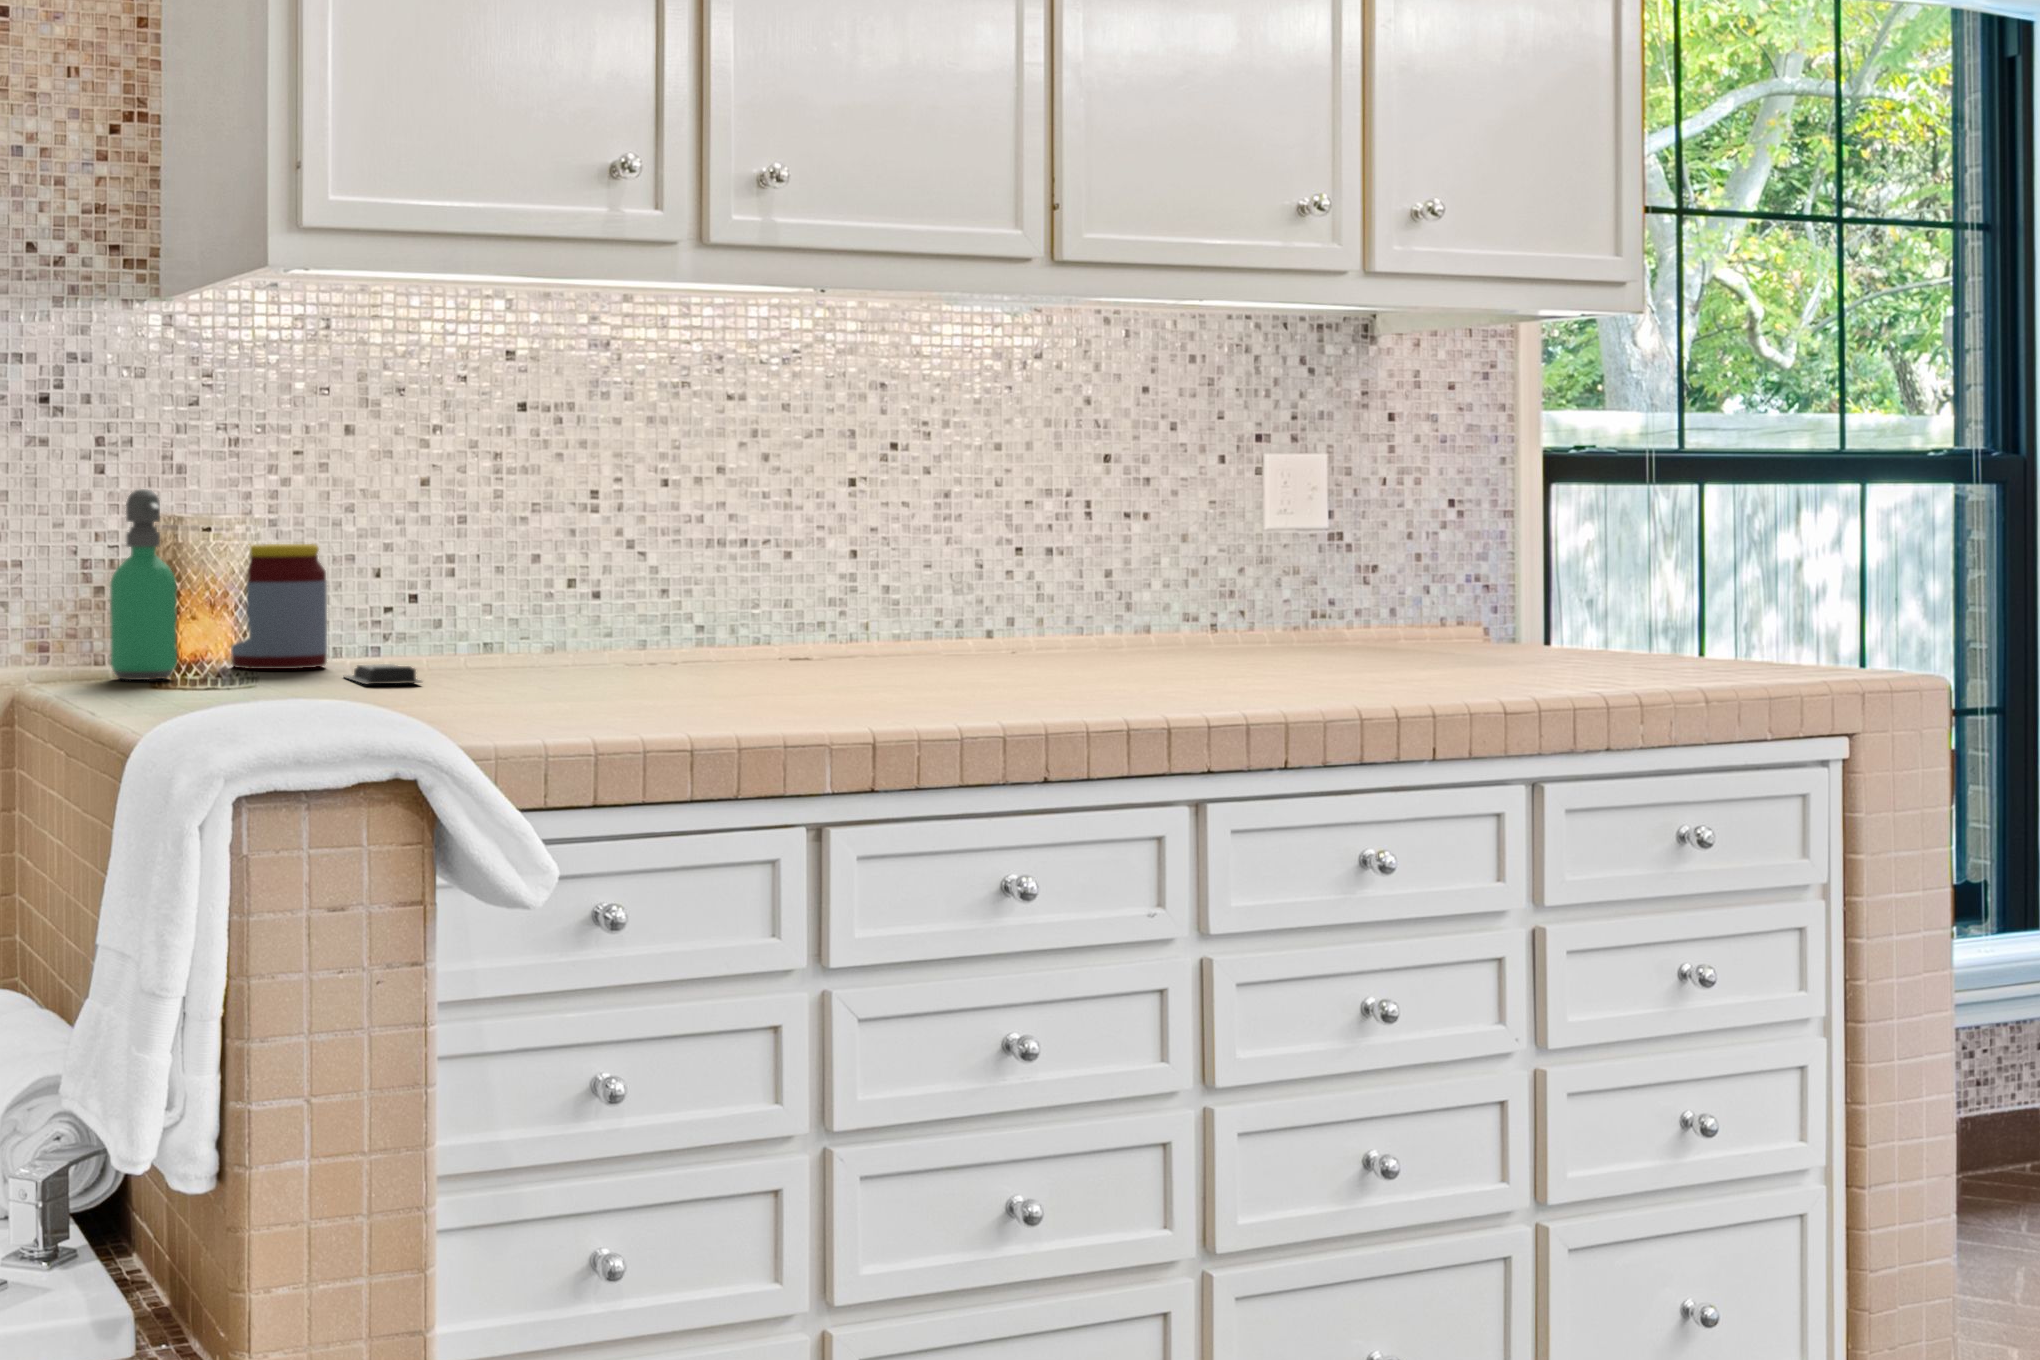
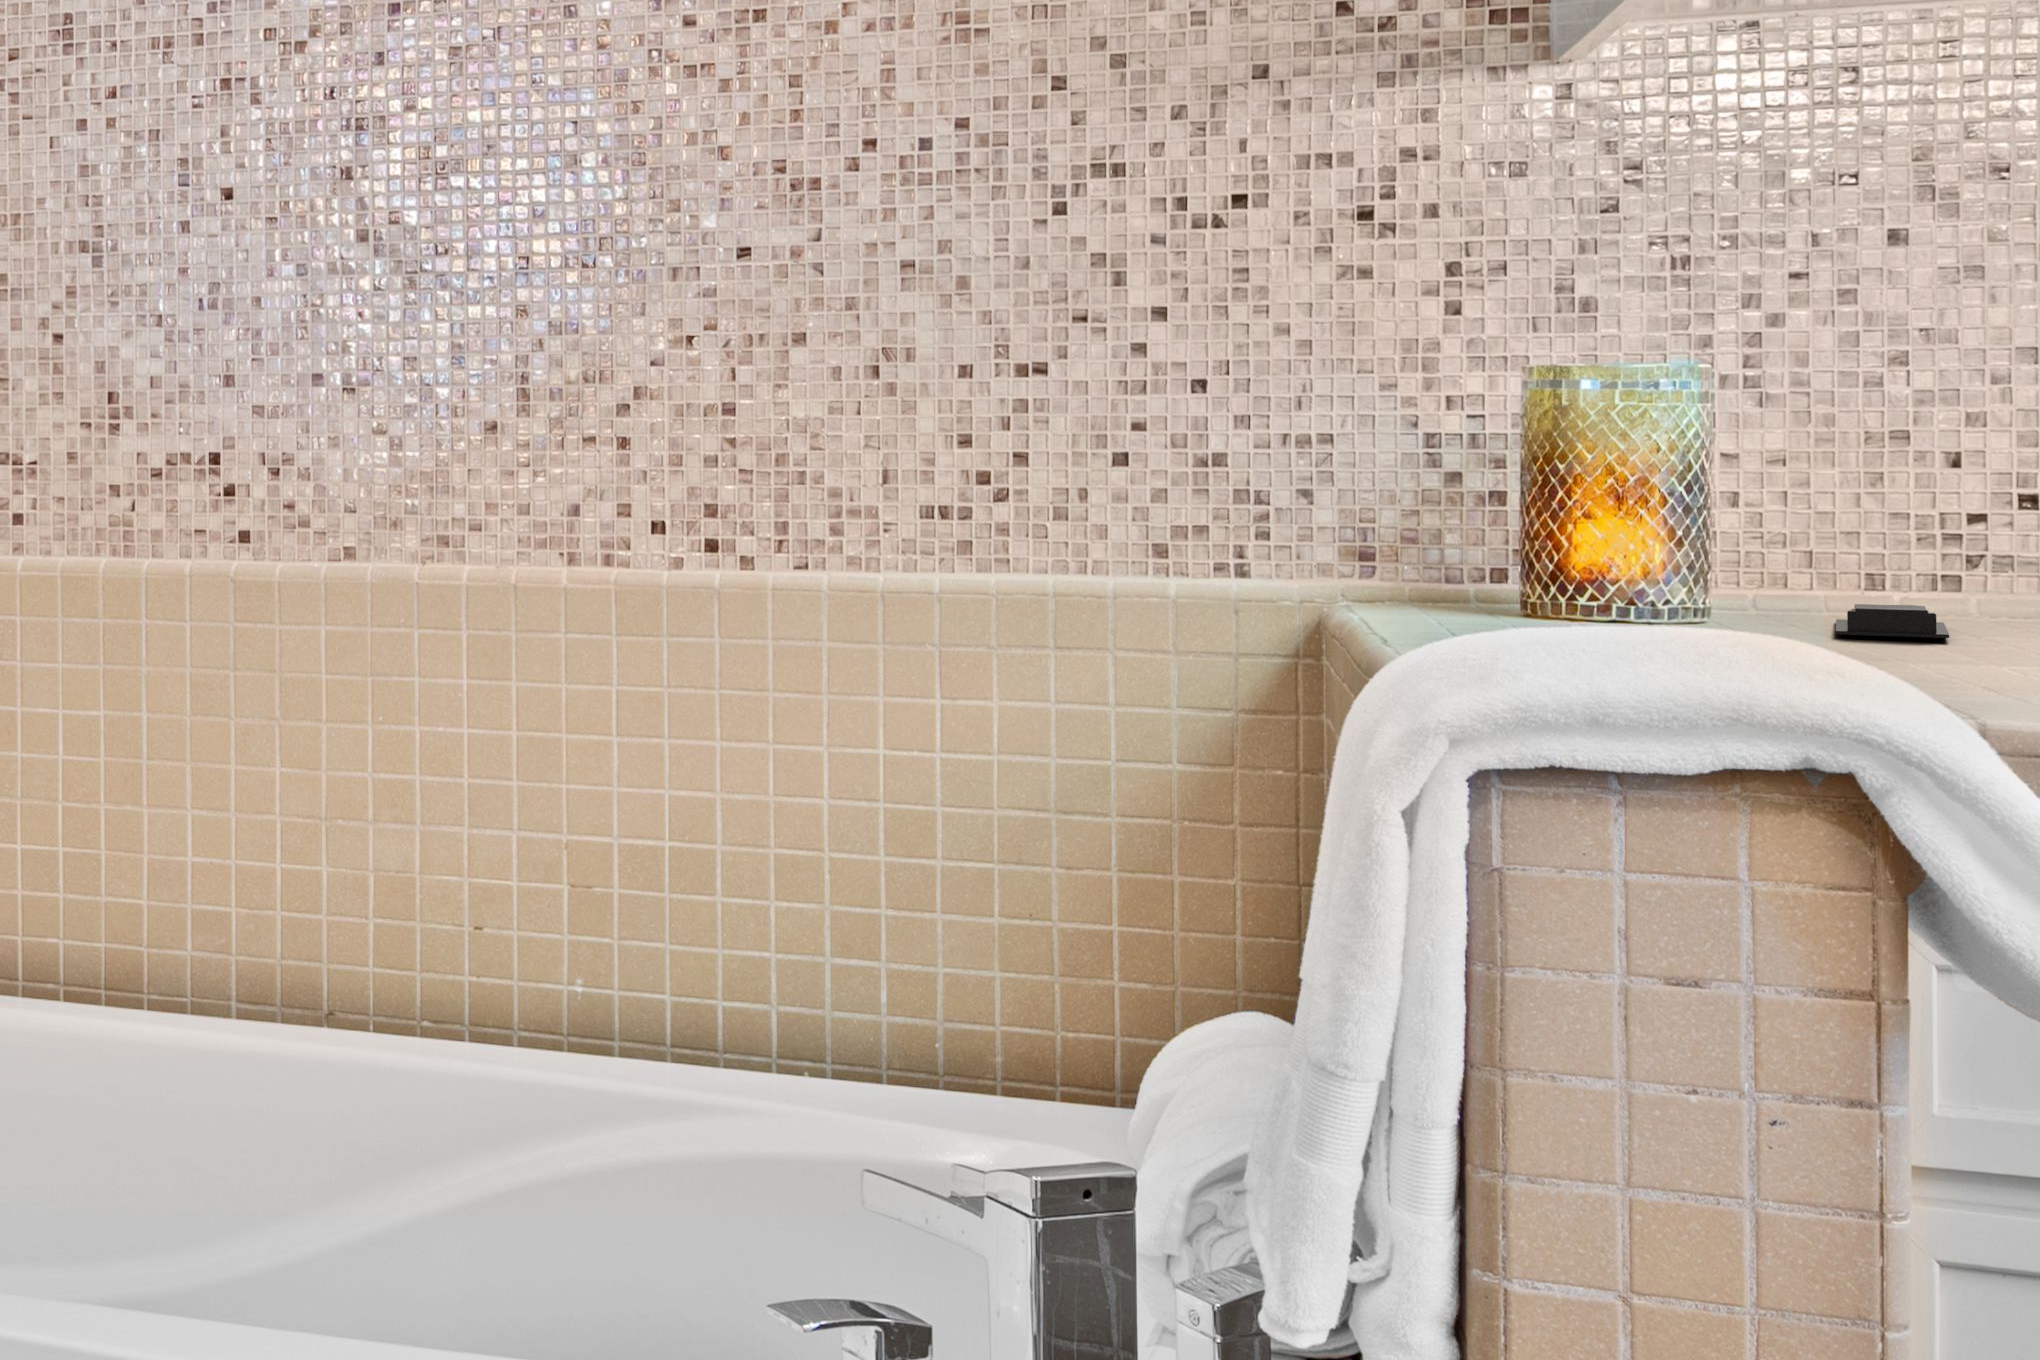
soap dispenser: present [110,489,177,680] -> none [1436,335,1544,607]
jar: present [231,544,327,669] -> none [1680,417,1851,605]

